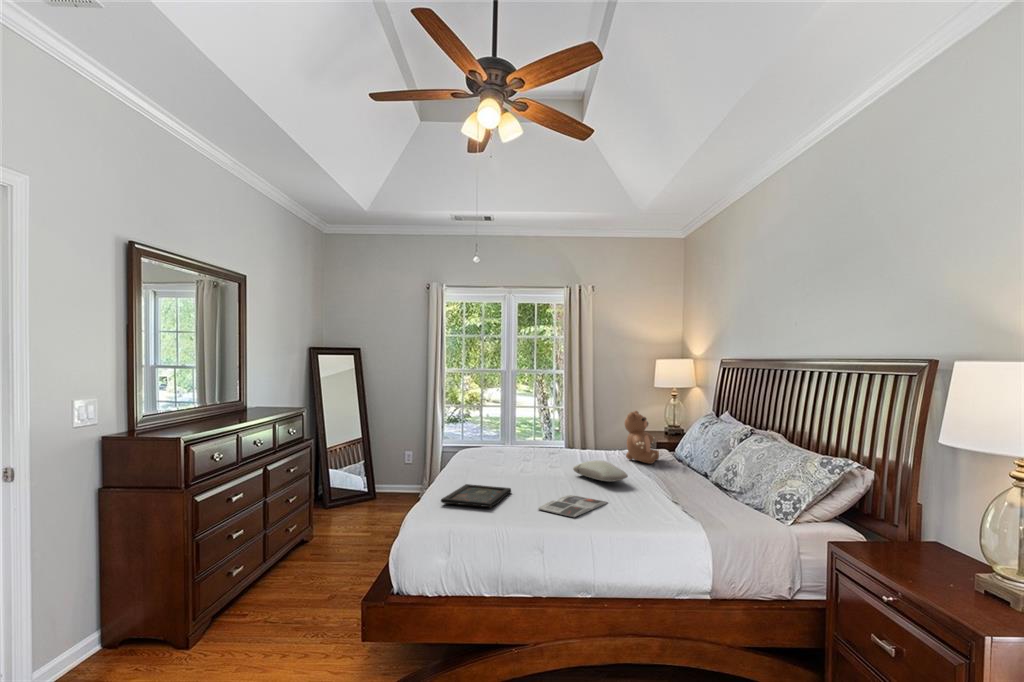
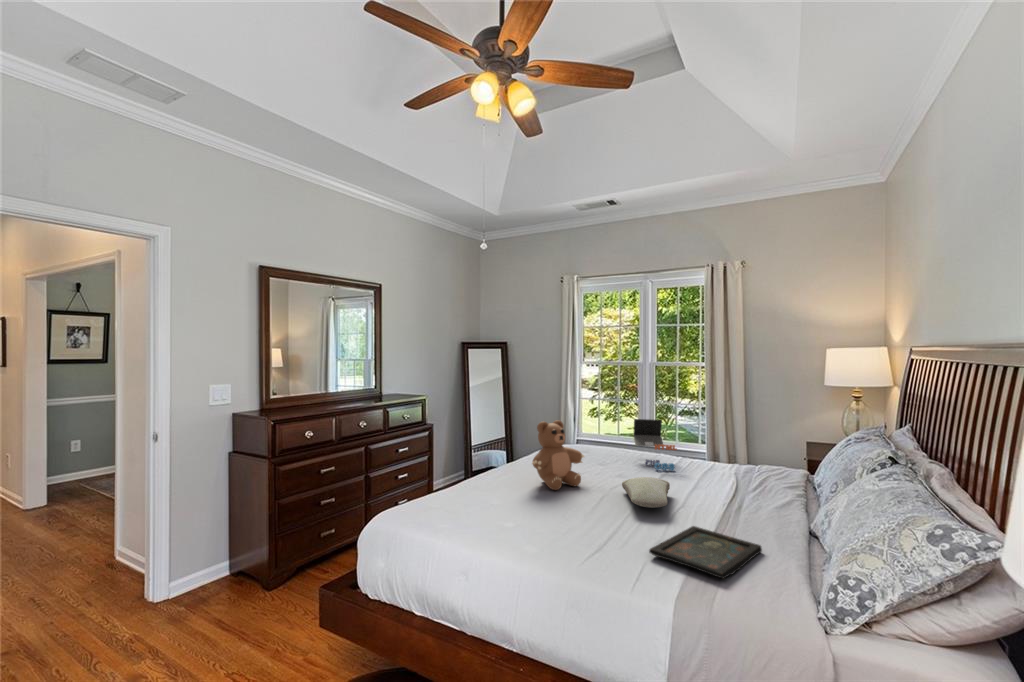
teddy bear: present [625,411,659,464] -> present [532,420,584,490]
laptop: none [544,416,588,458] -> present [633,419,677,470]
tray: present [441,484,511,507] -> present [649,526,762,578]
magazine: present [539,495,608,517] -> none [513,517,607,547]

